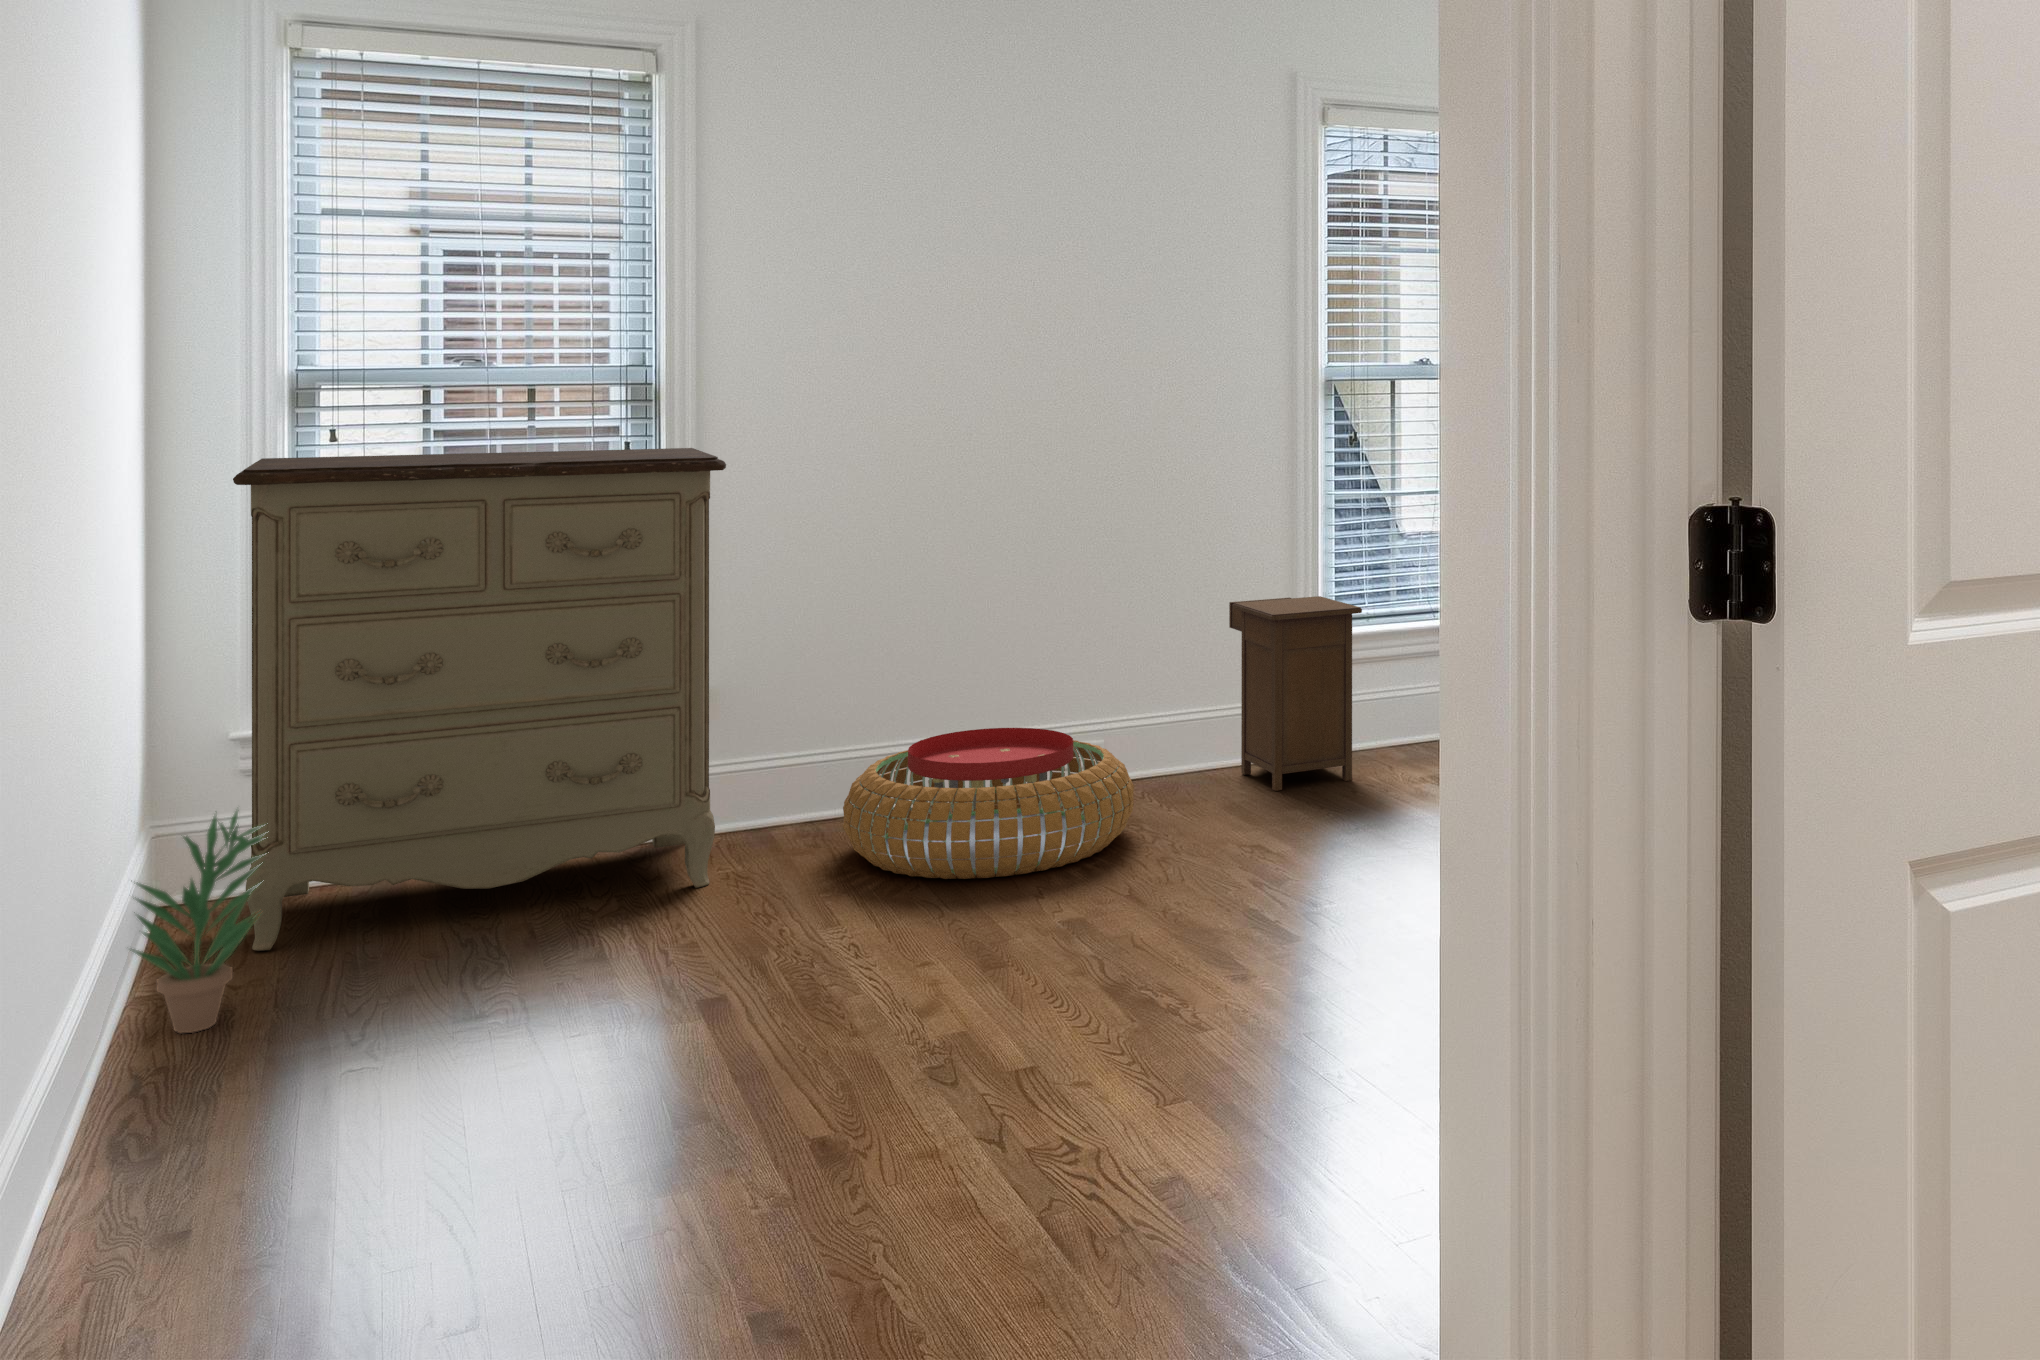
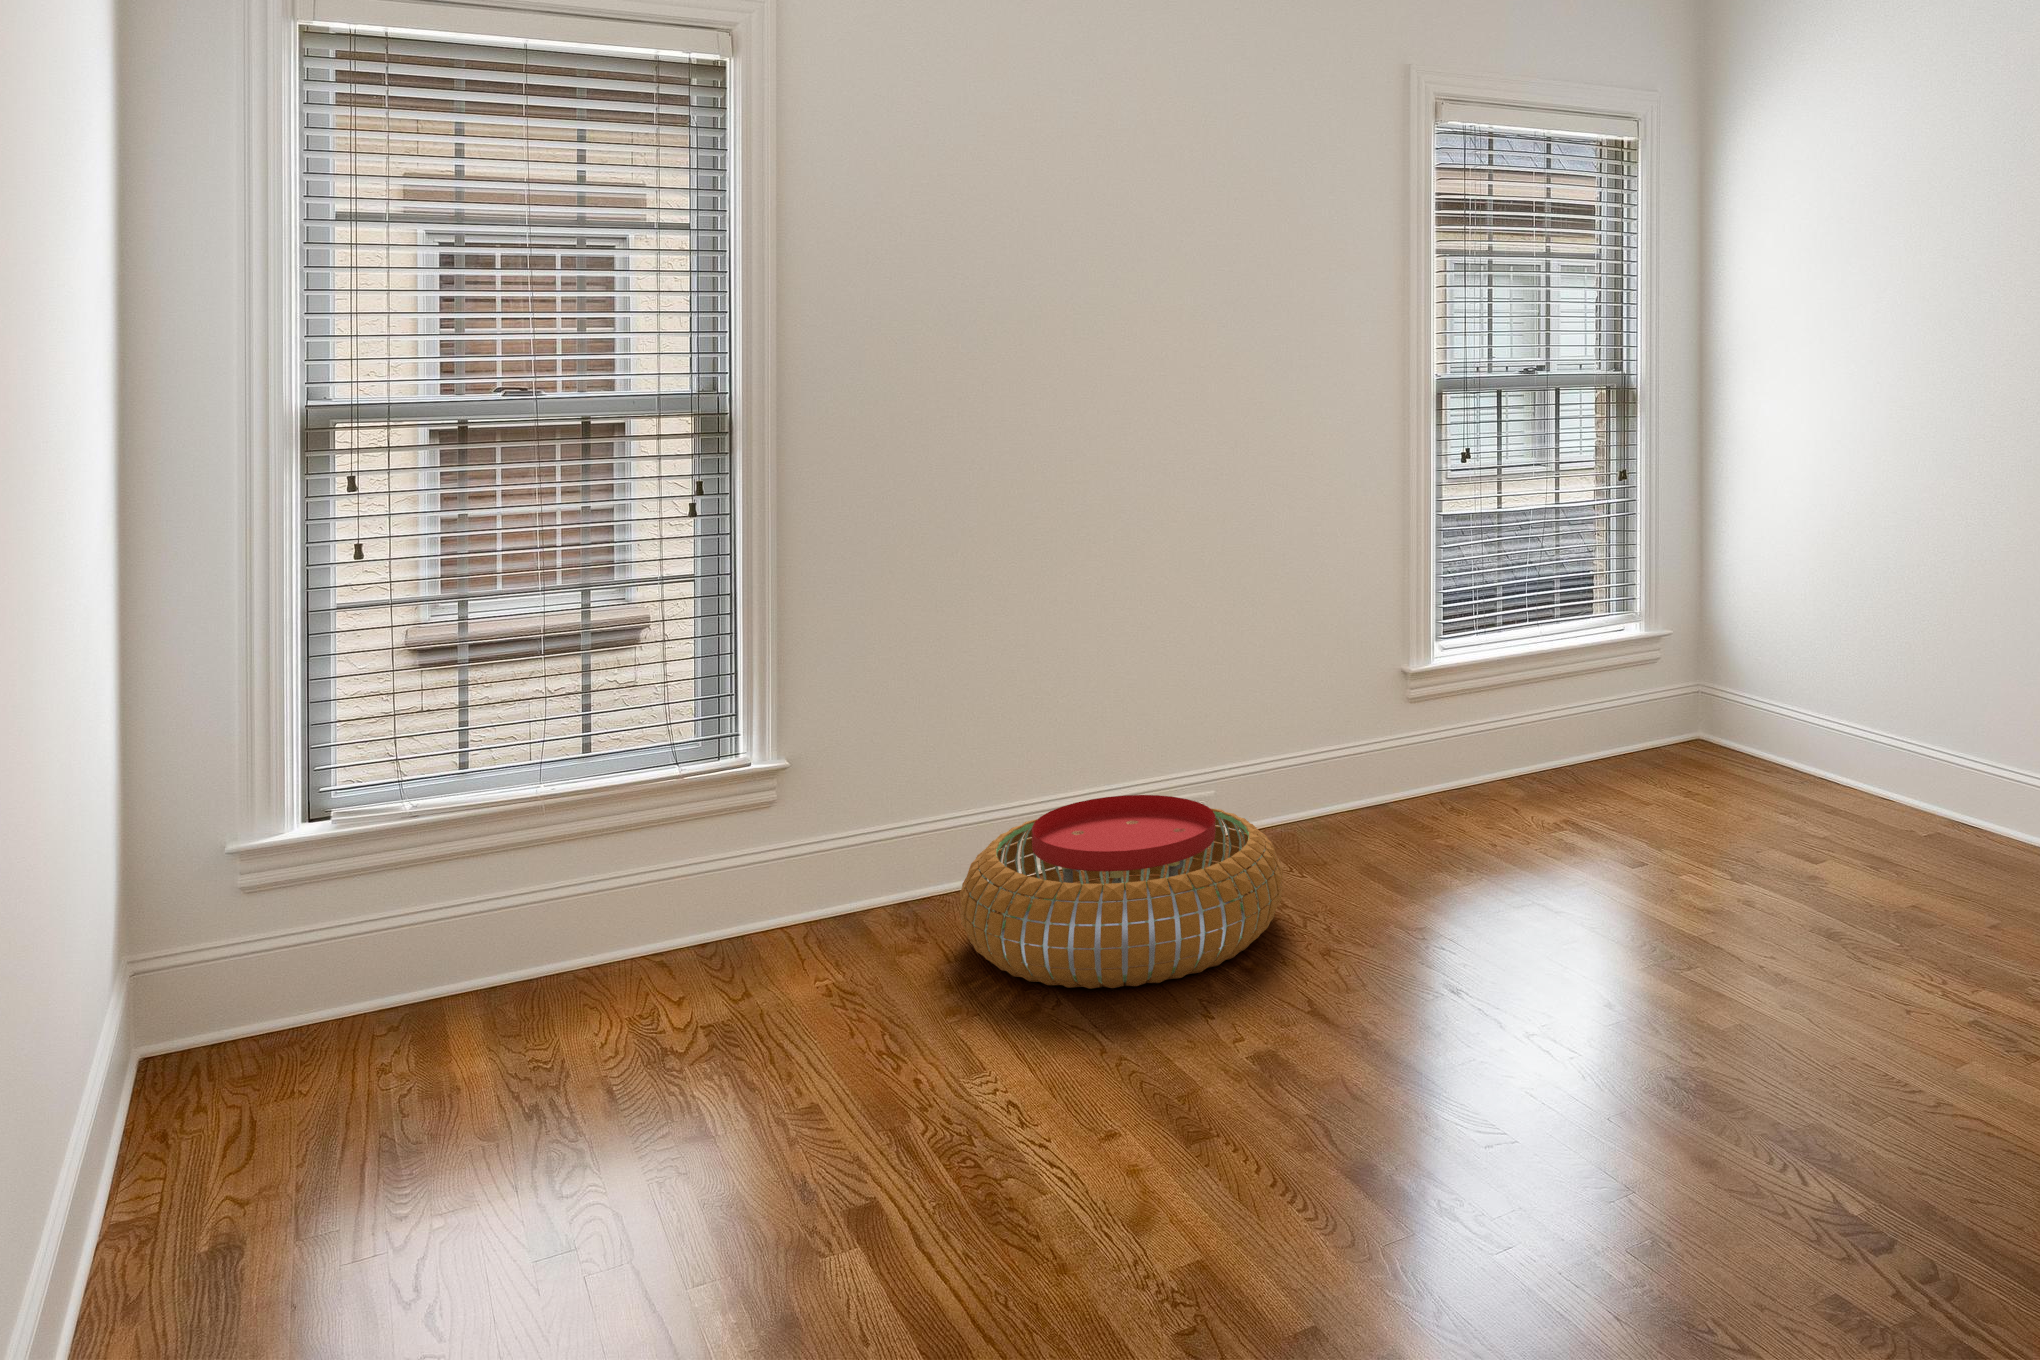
dresser: present [233,448,726,951] -> none [235,487,832,1130]
nightstand: present [1229,596,1362,791] -> none [1341,630,1494,848]
potted plant: present [132,811,264,1033] -> none [100,983,294,1287]

